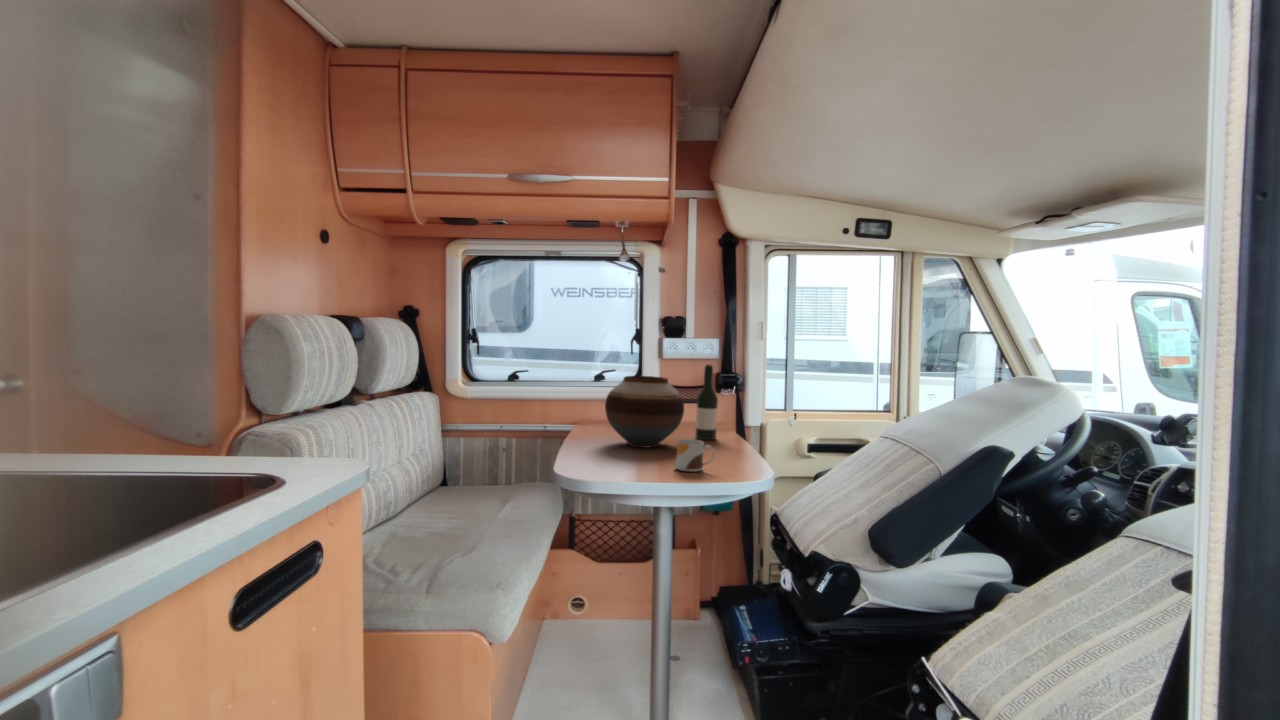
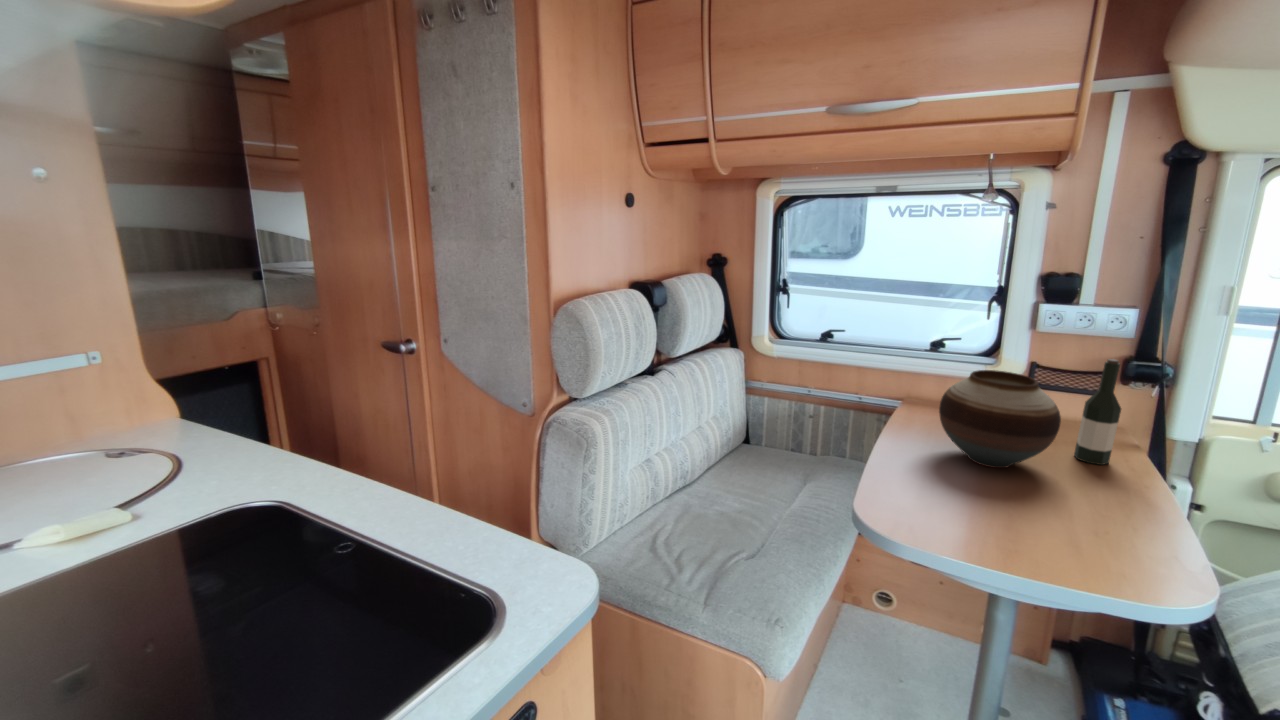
mug: present [674,439,715,471] -> none [1031,489,1102,539]

